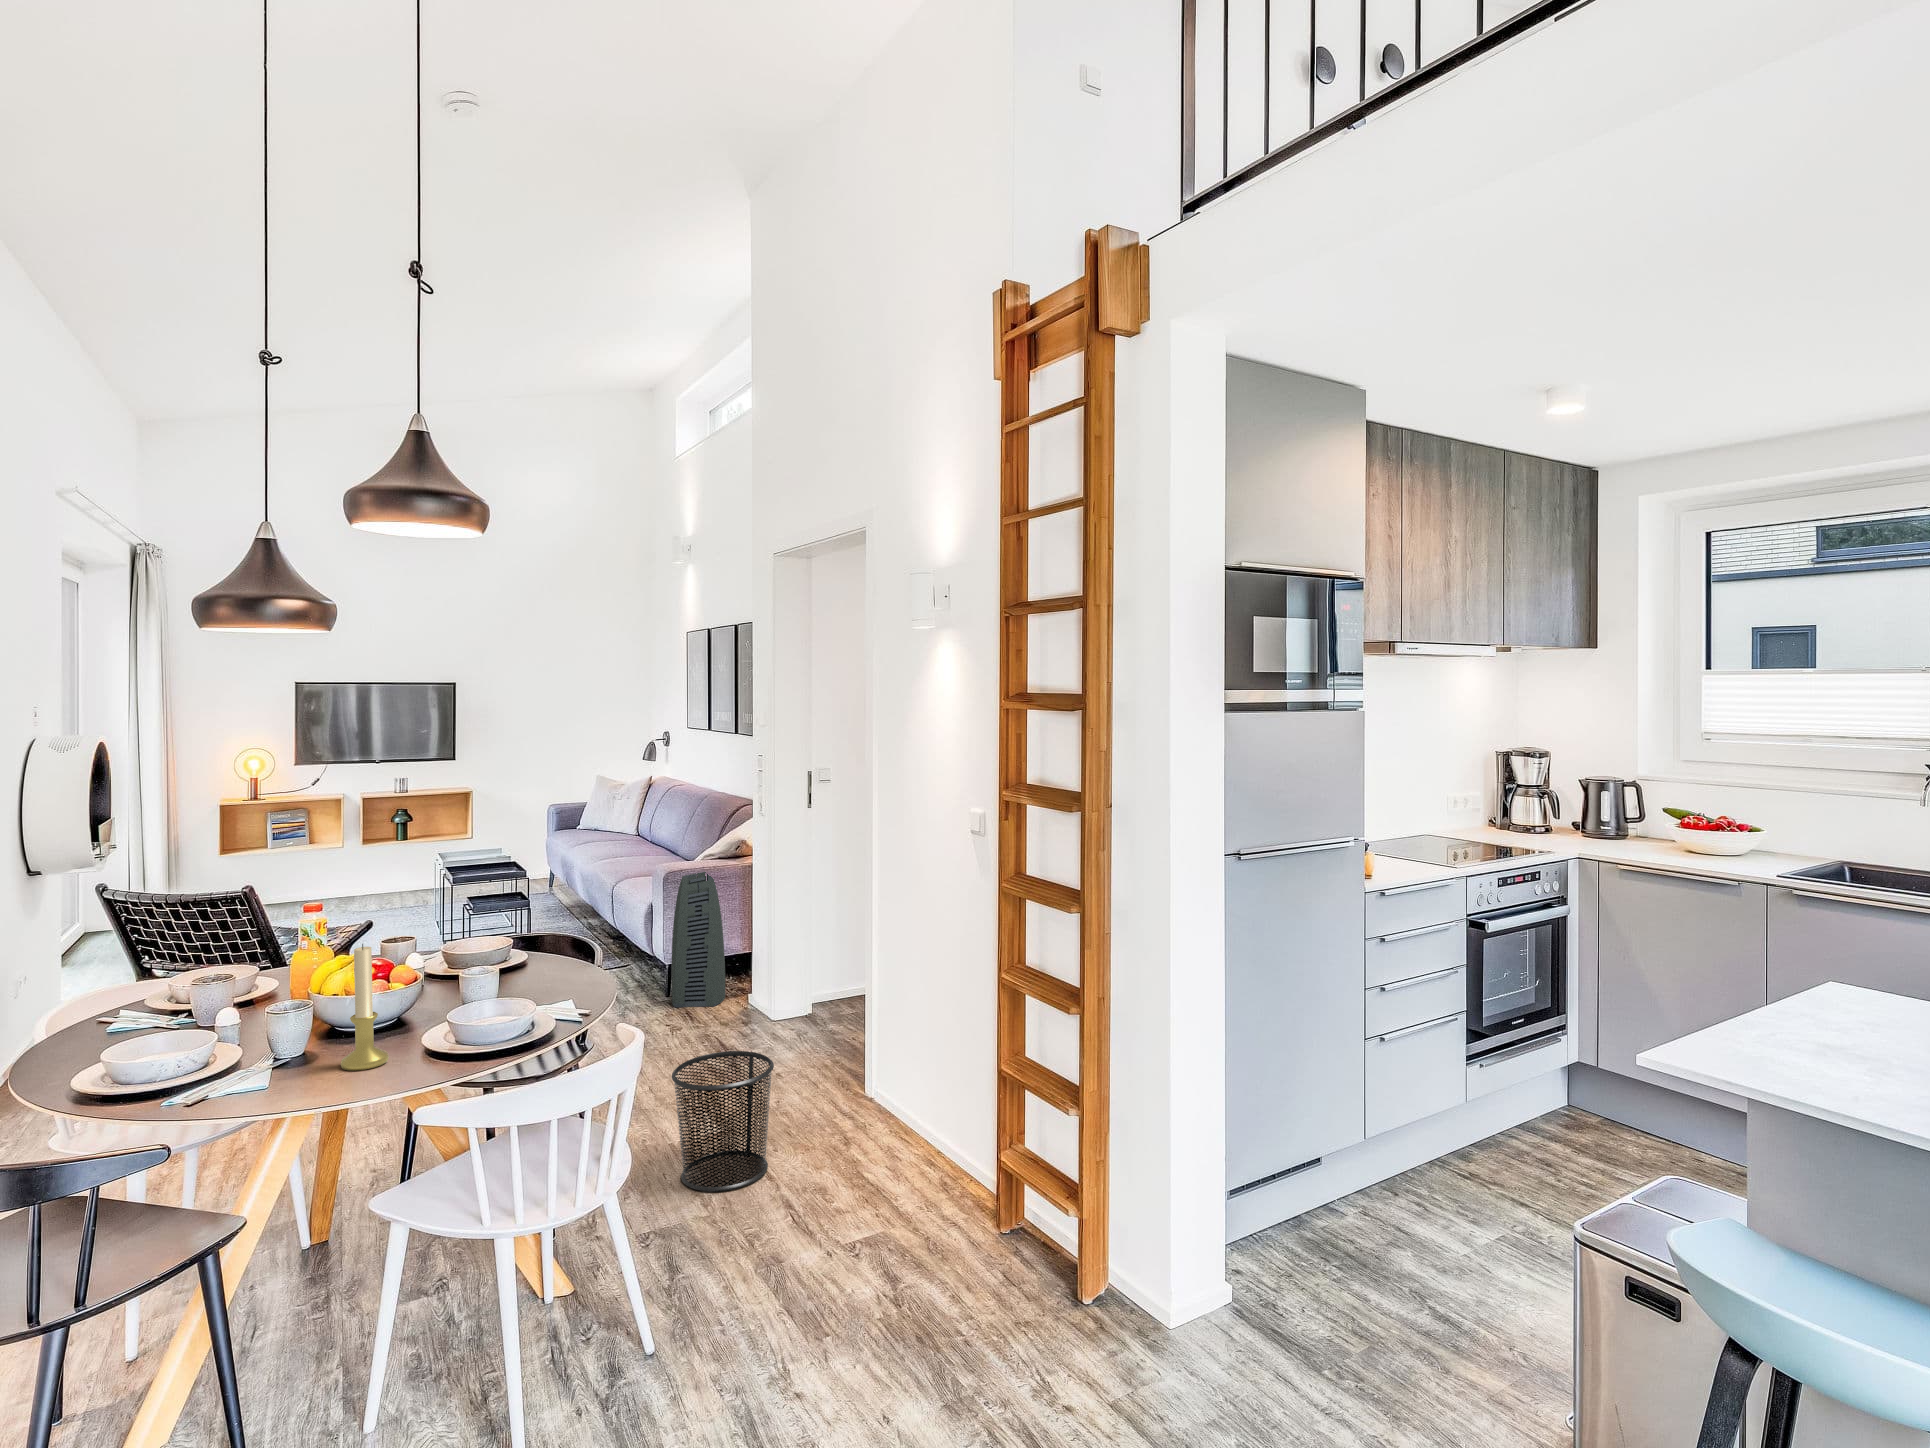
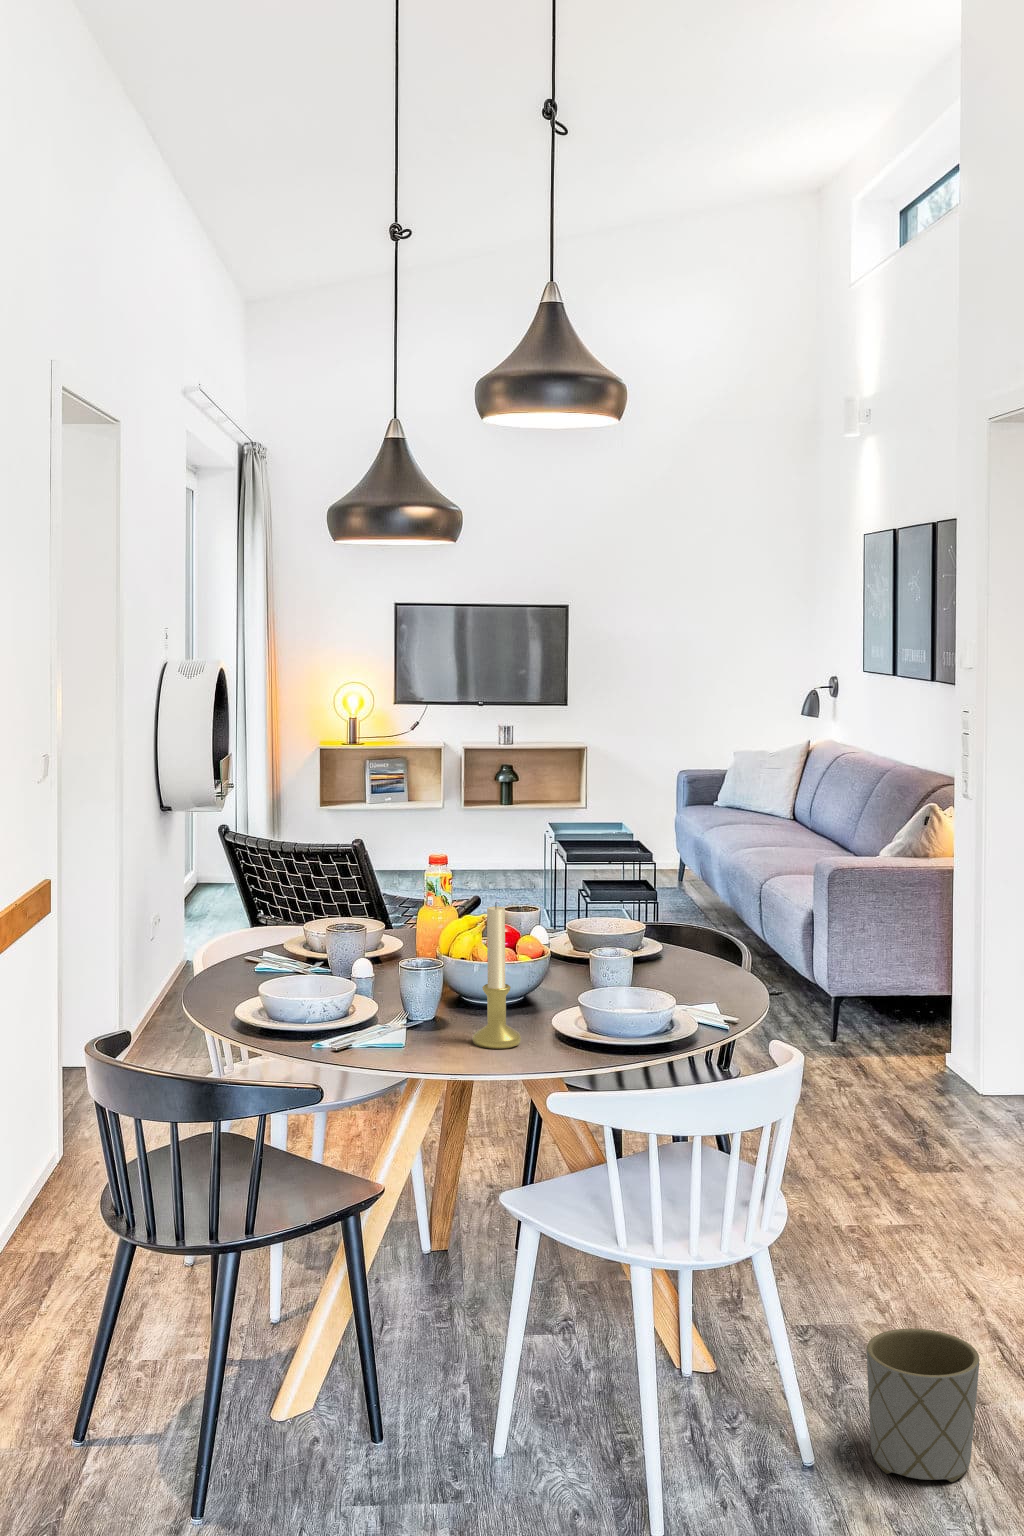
air purifier: present [671,872,725,1007] -> none [841,873,915,1065]
waste bin: present [672,1051,774,1192] -> none [842,1116,983,1301]
planter: none [693,1221,777,1344] -> present [867,1329,979,1482]

